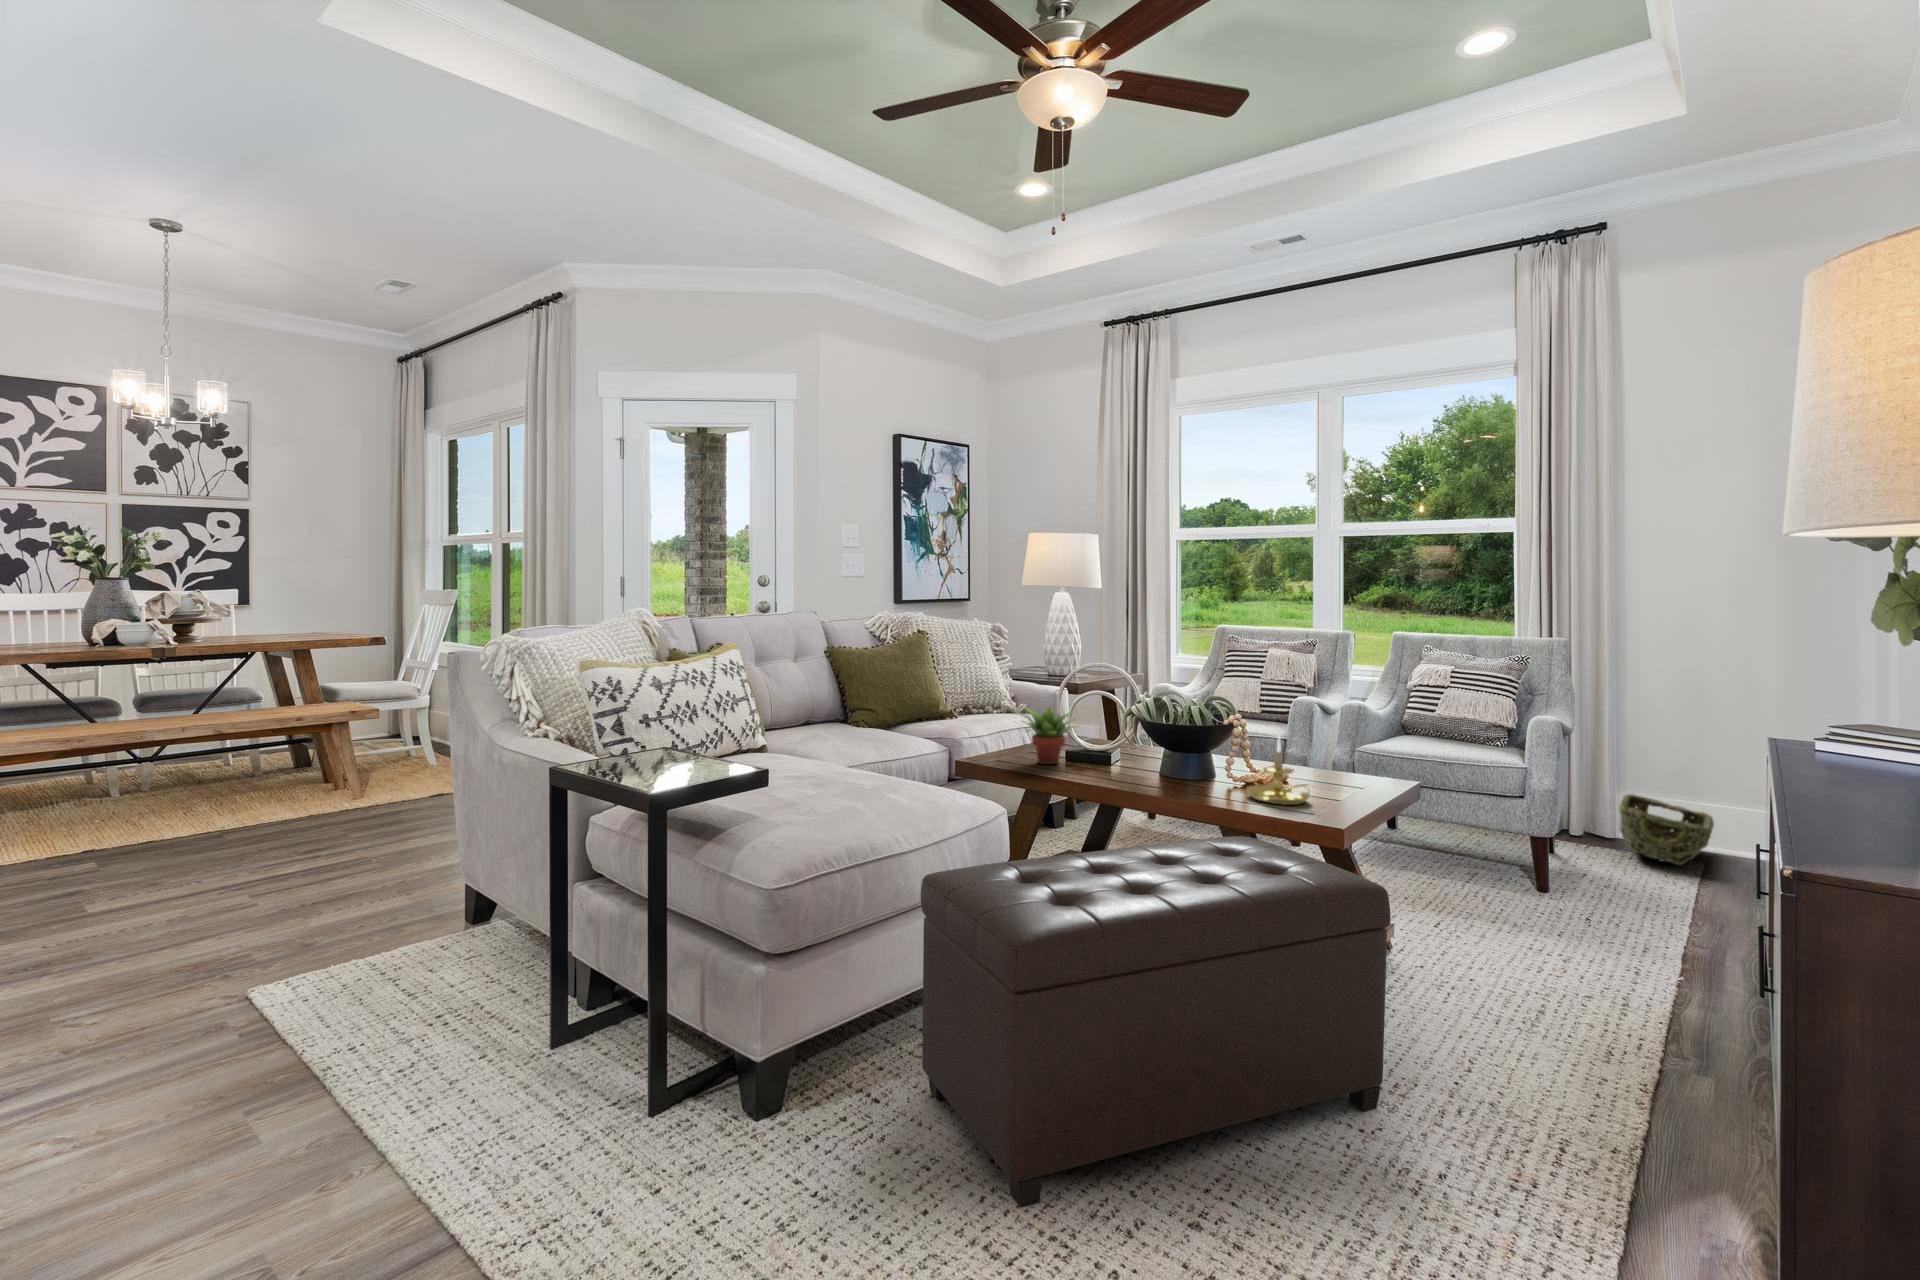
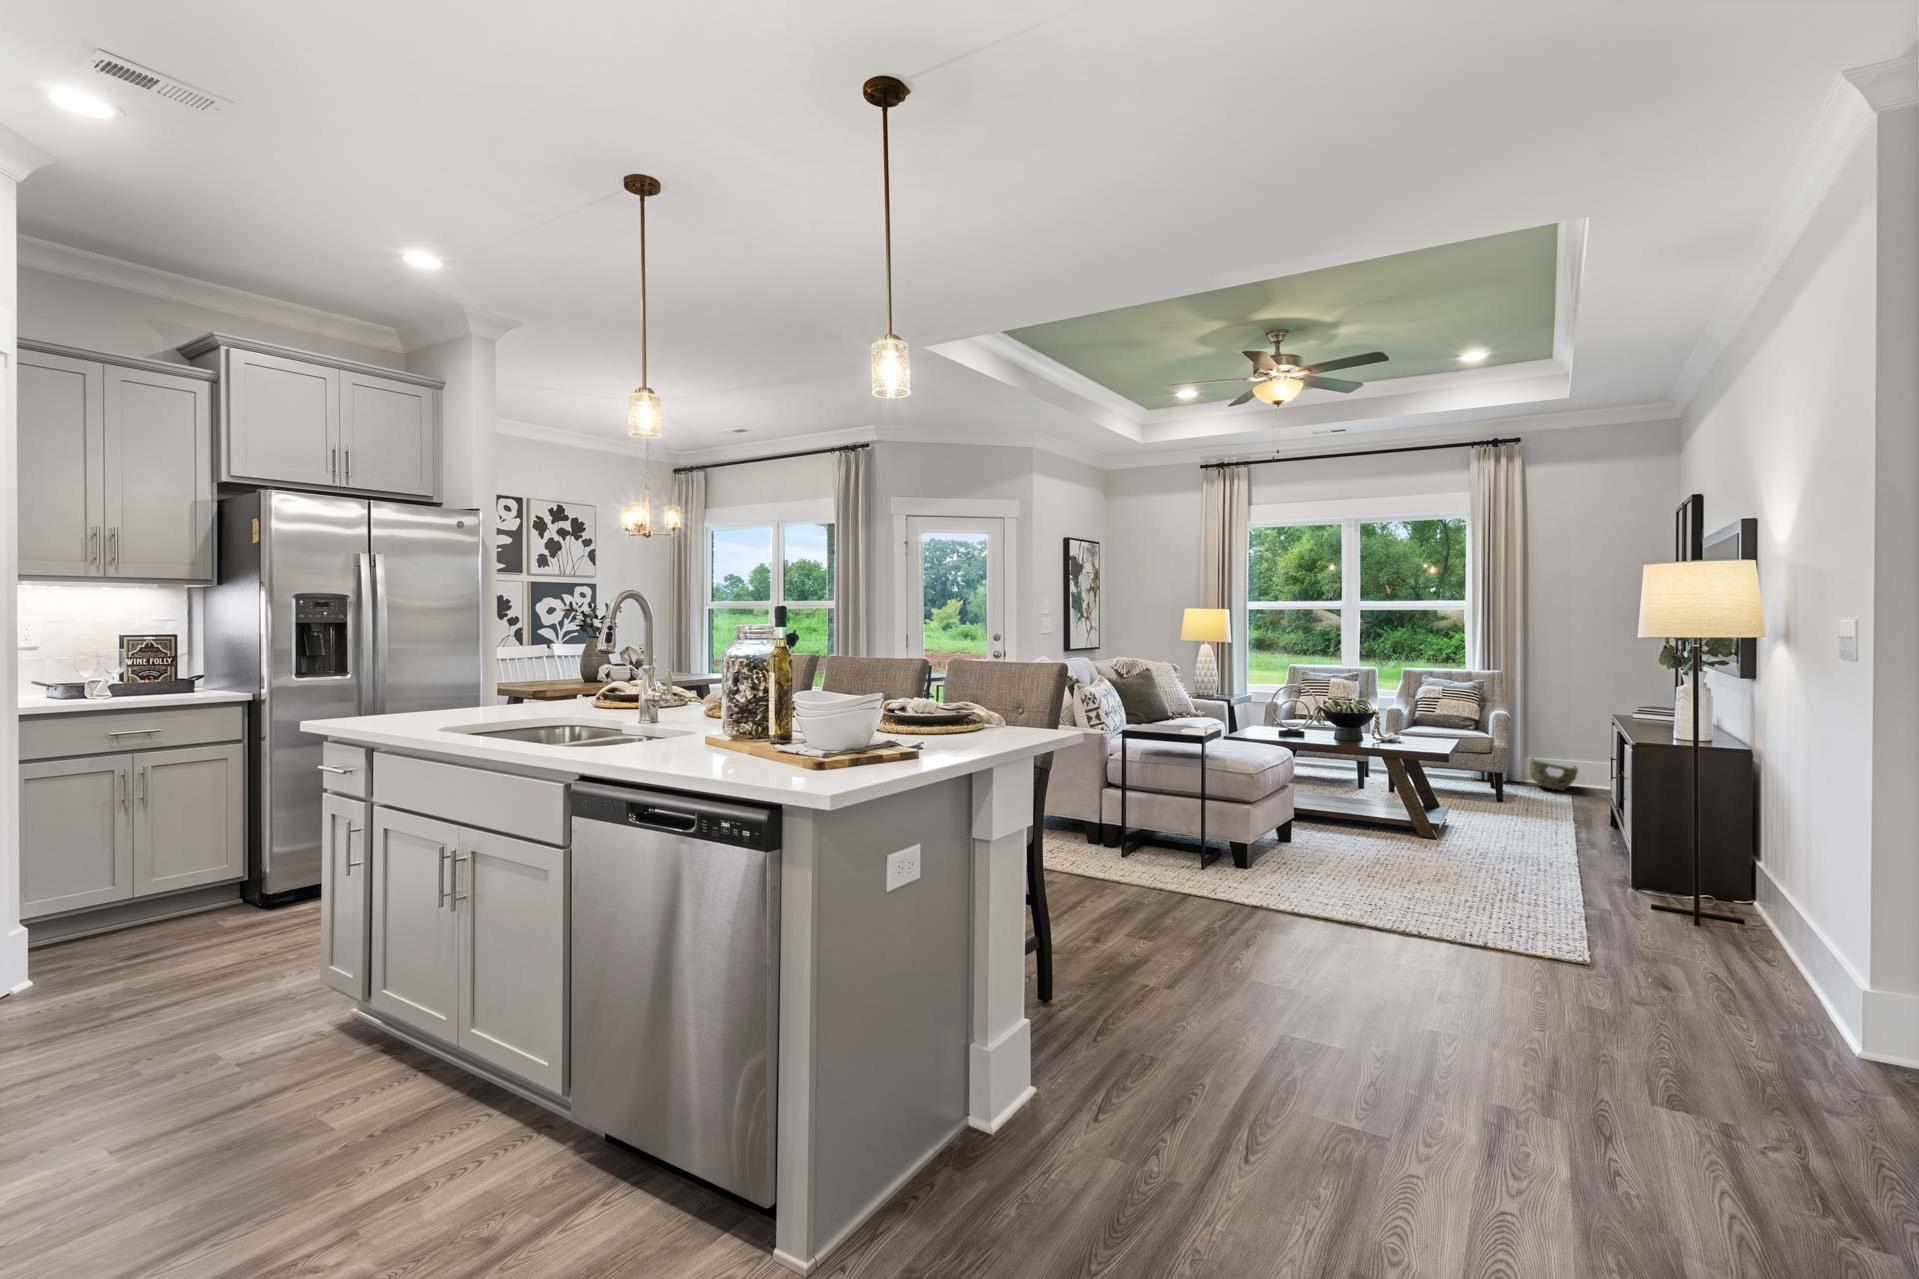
succulent plant: present [1018,707,1078,764] -> none [1257,705,1292,737]
candle holder: present [1247,736,1310,805] -> none [1390,715,1426,747]
ottoman: present [921,836,1391,1208] -> none [1307,756,1484,874]

